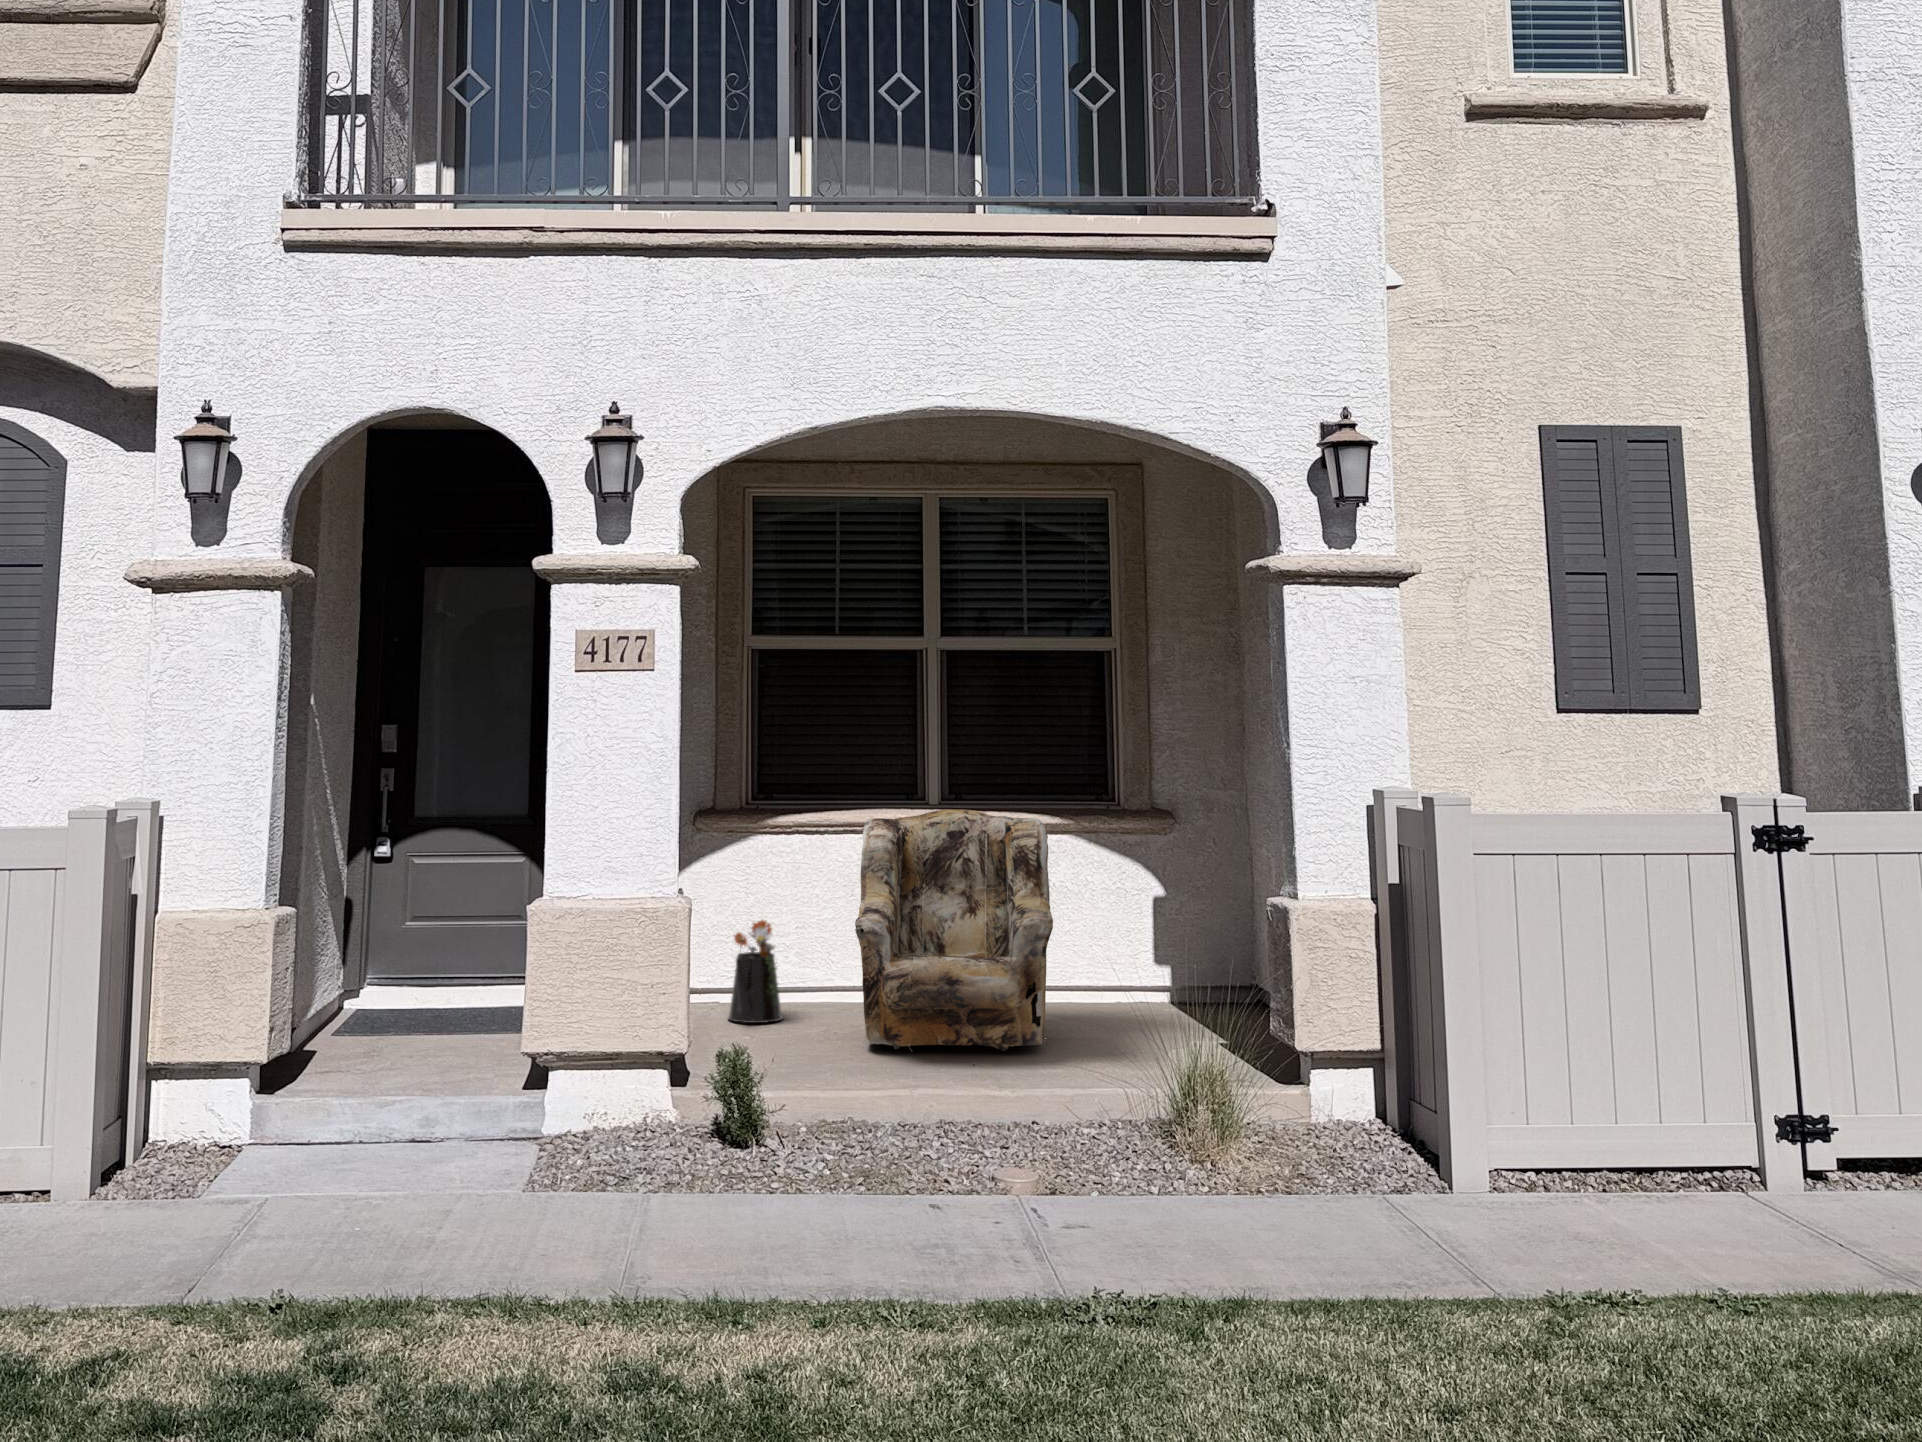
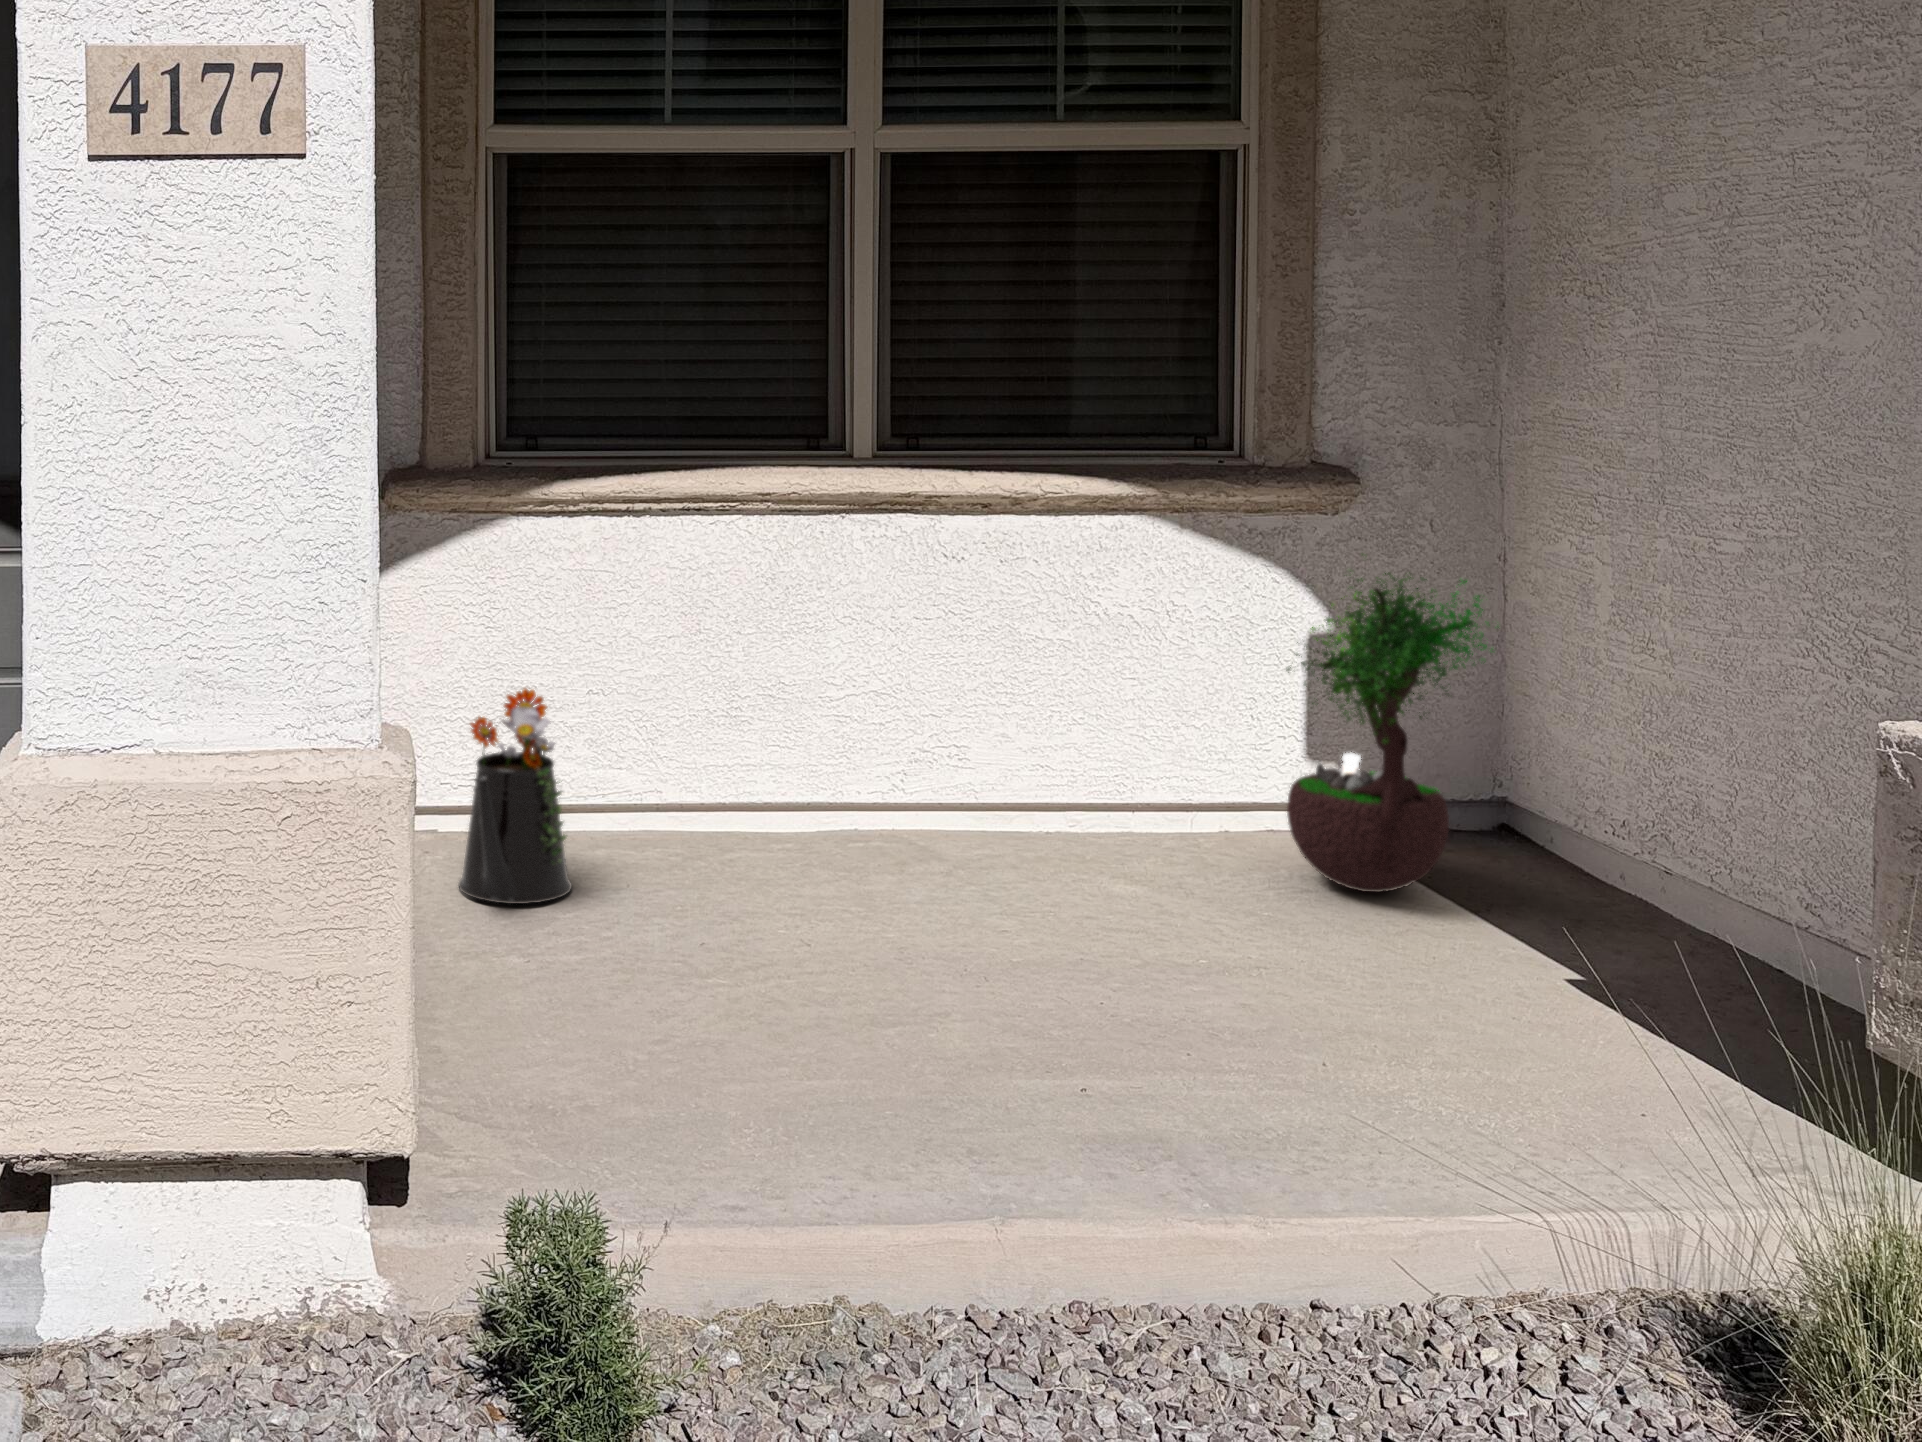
armchair: present [855,810,1053,1051] -> none [742,471,1211,1032]
potted tree: none [1122,848,1219,1019] -> present [1287,573,1499,892]

